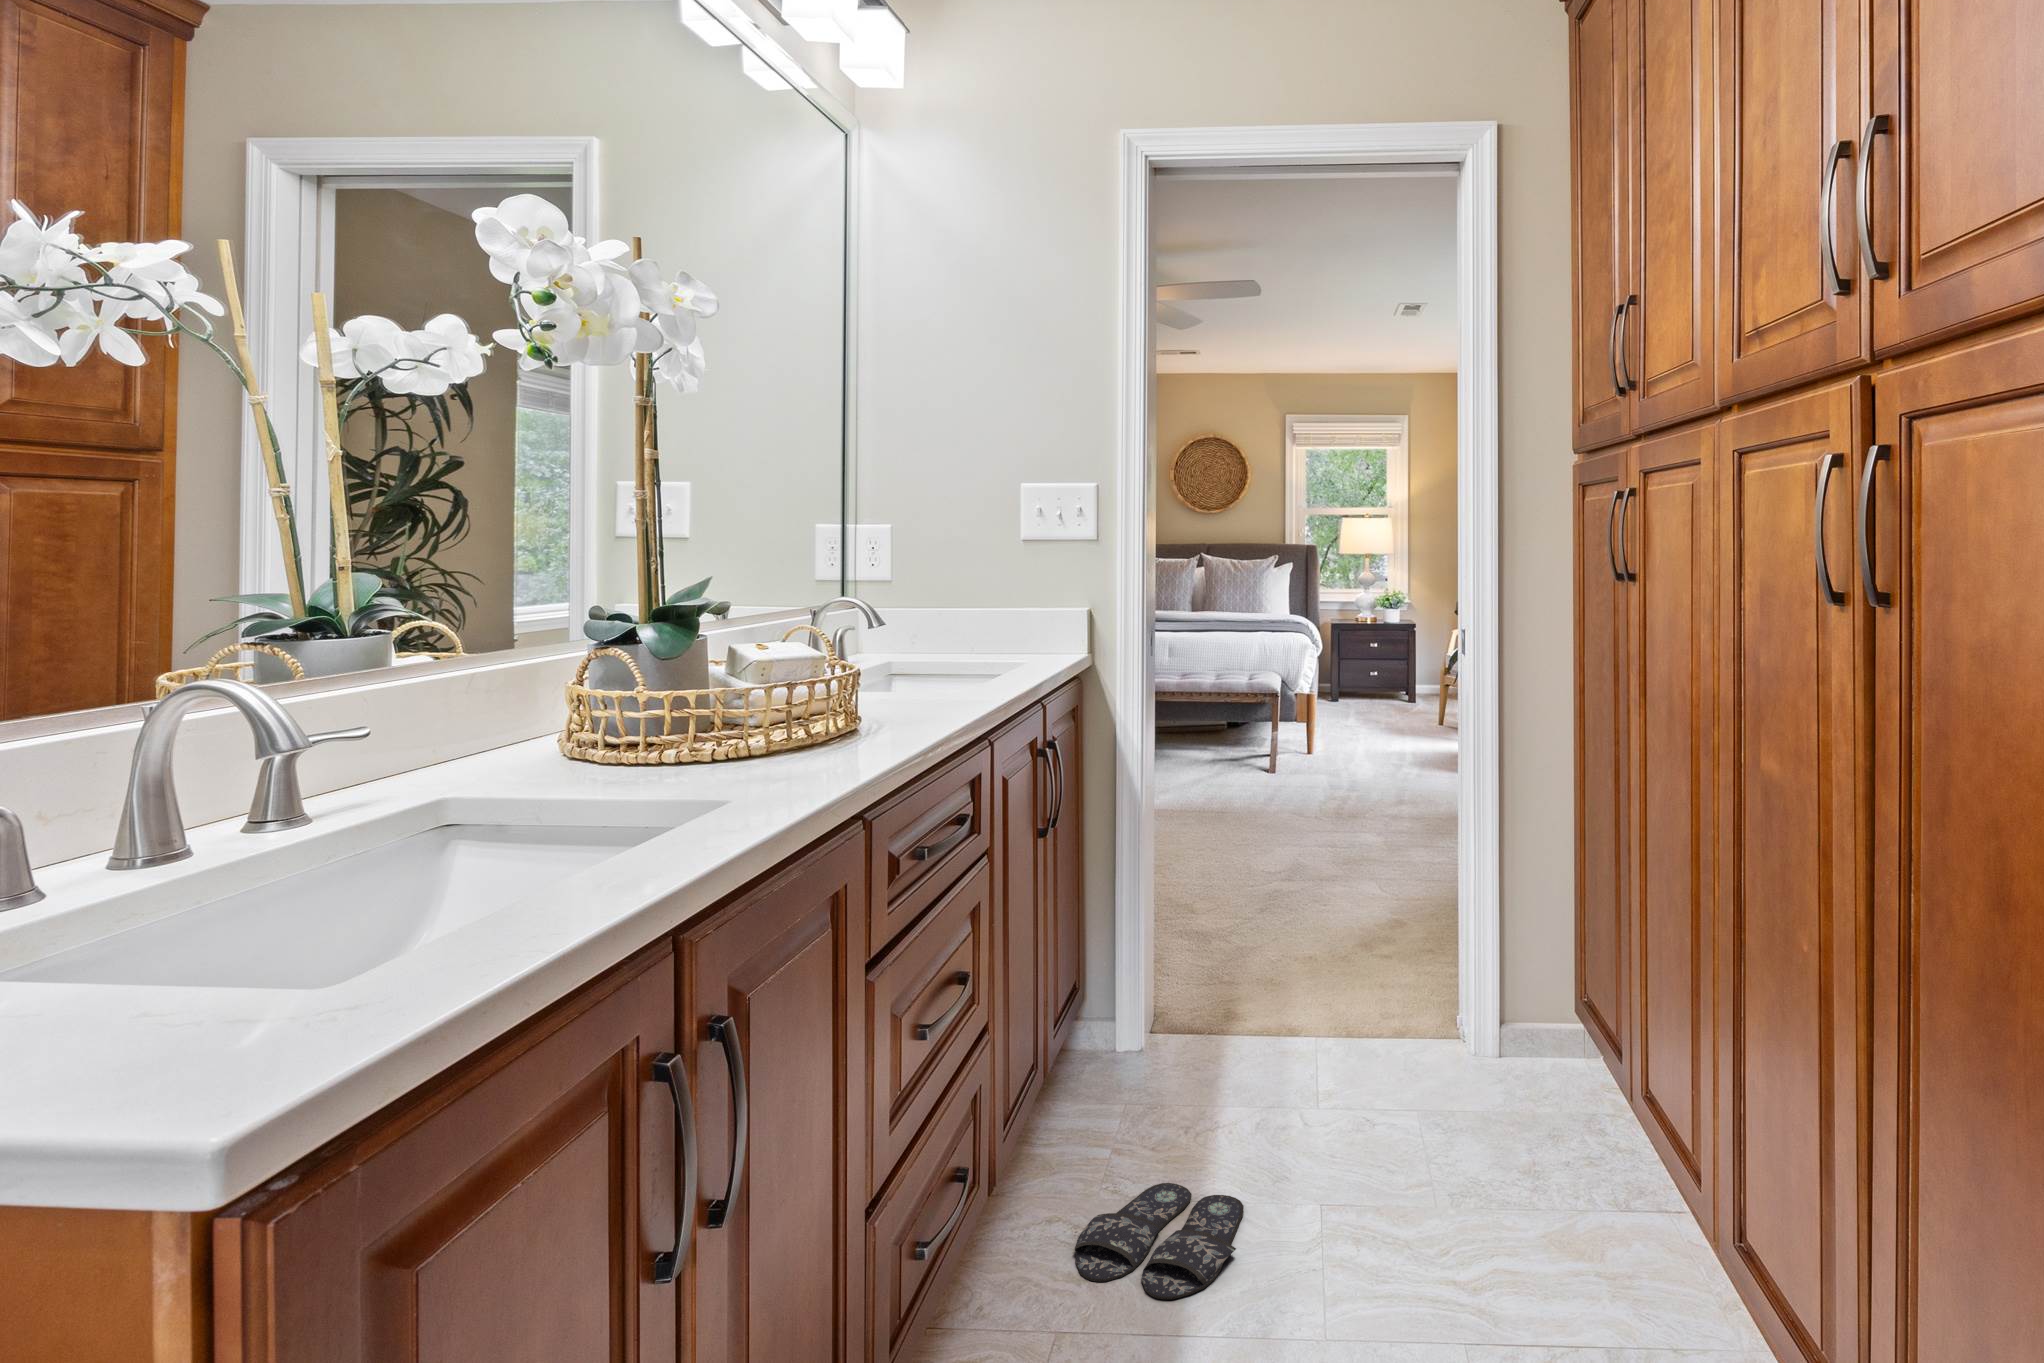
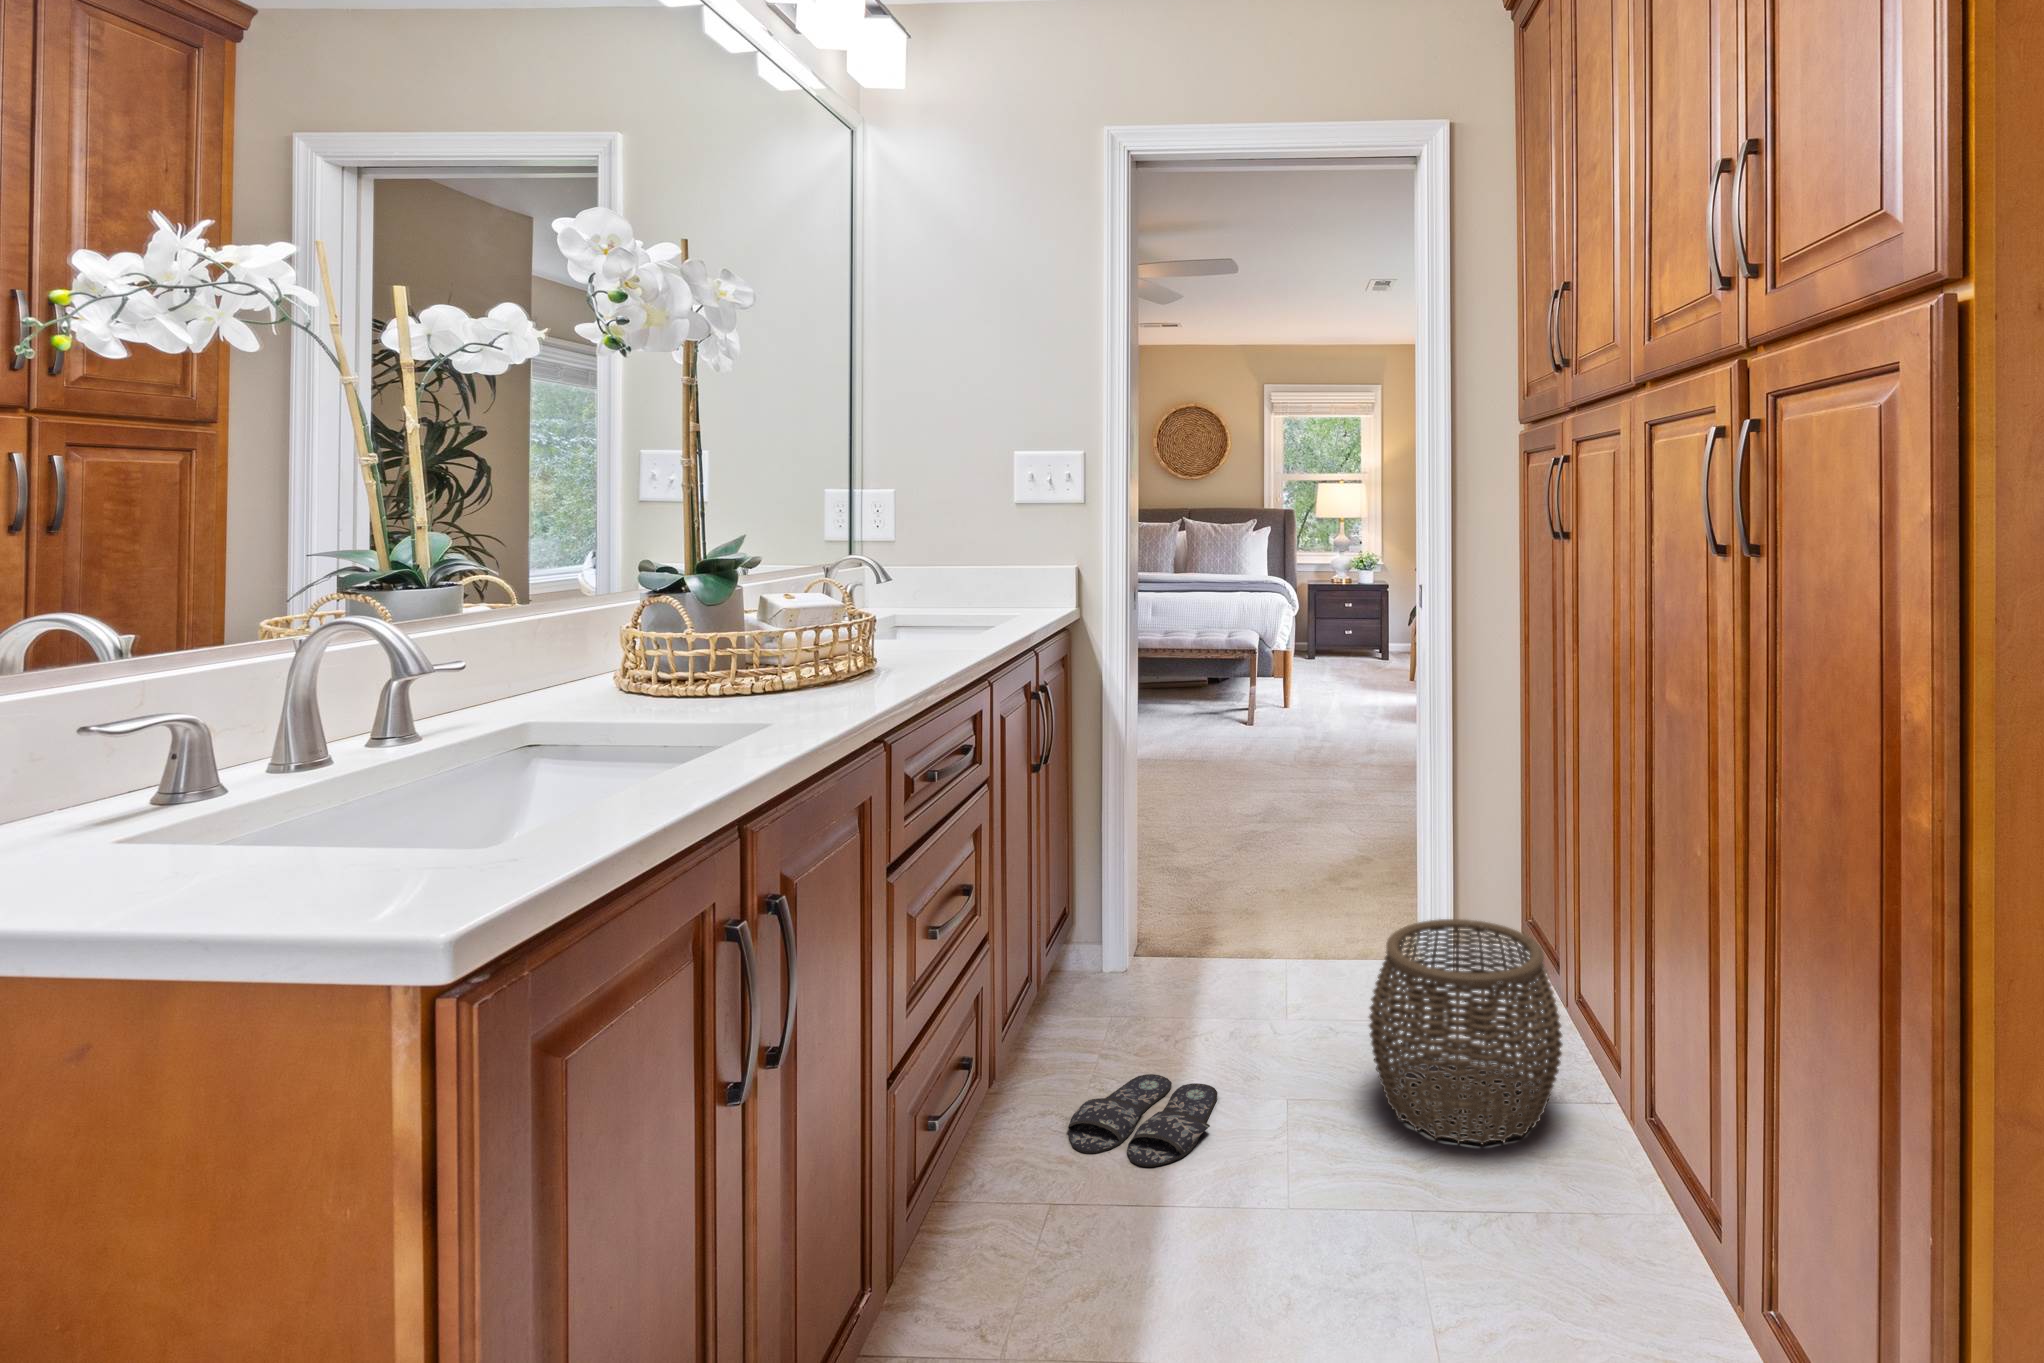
woven basket: none [1415,1008,1638,1276] -> present [1369,919,1563,1145]

